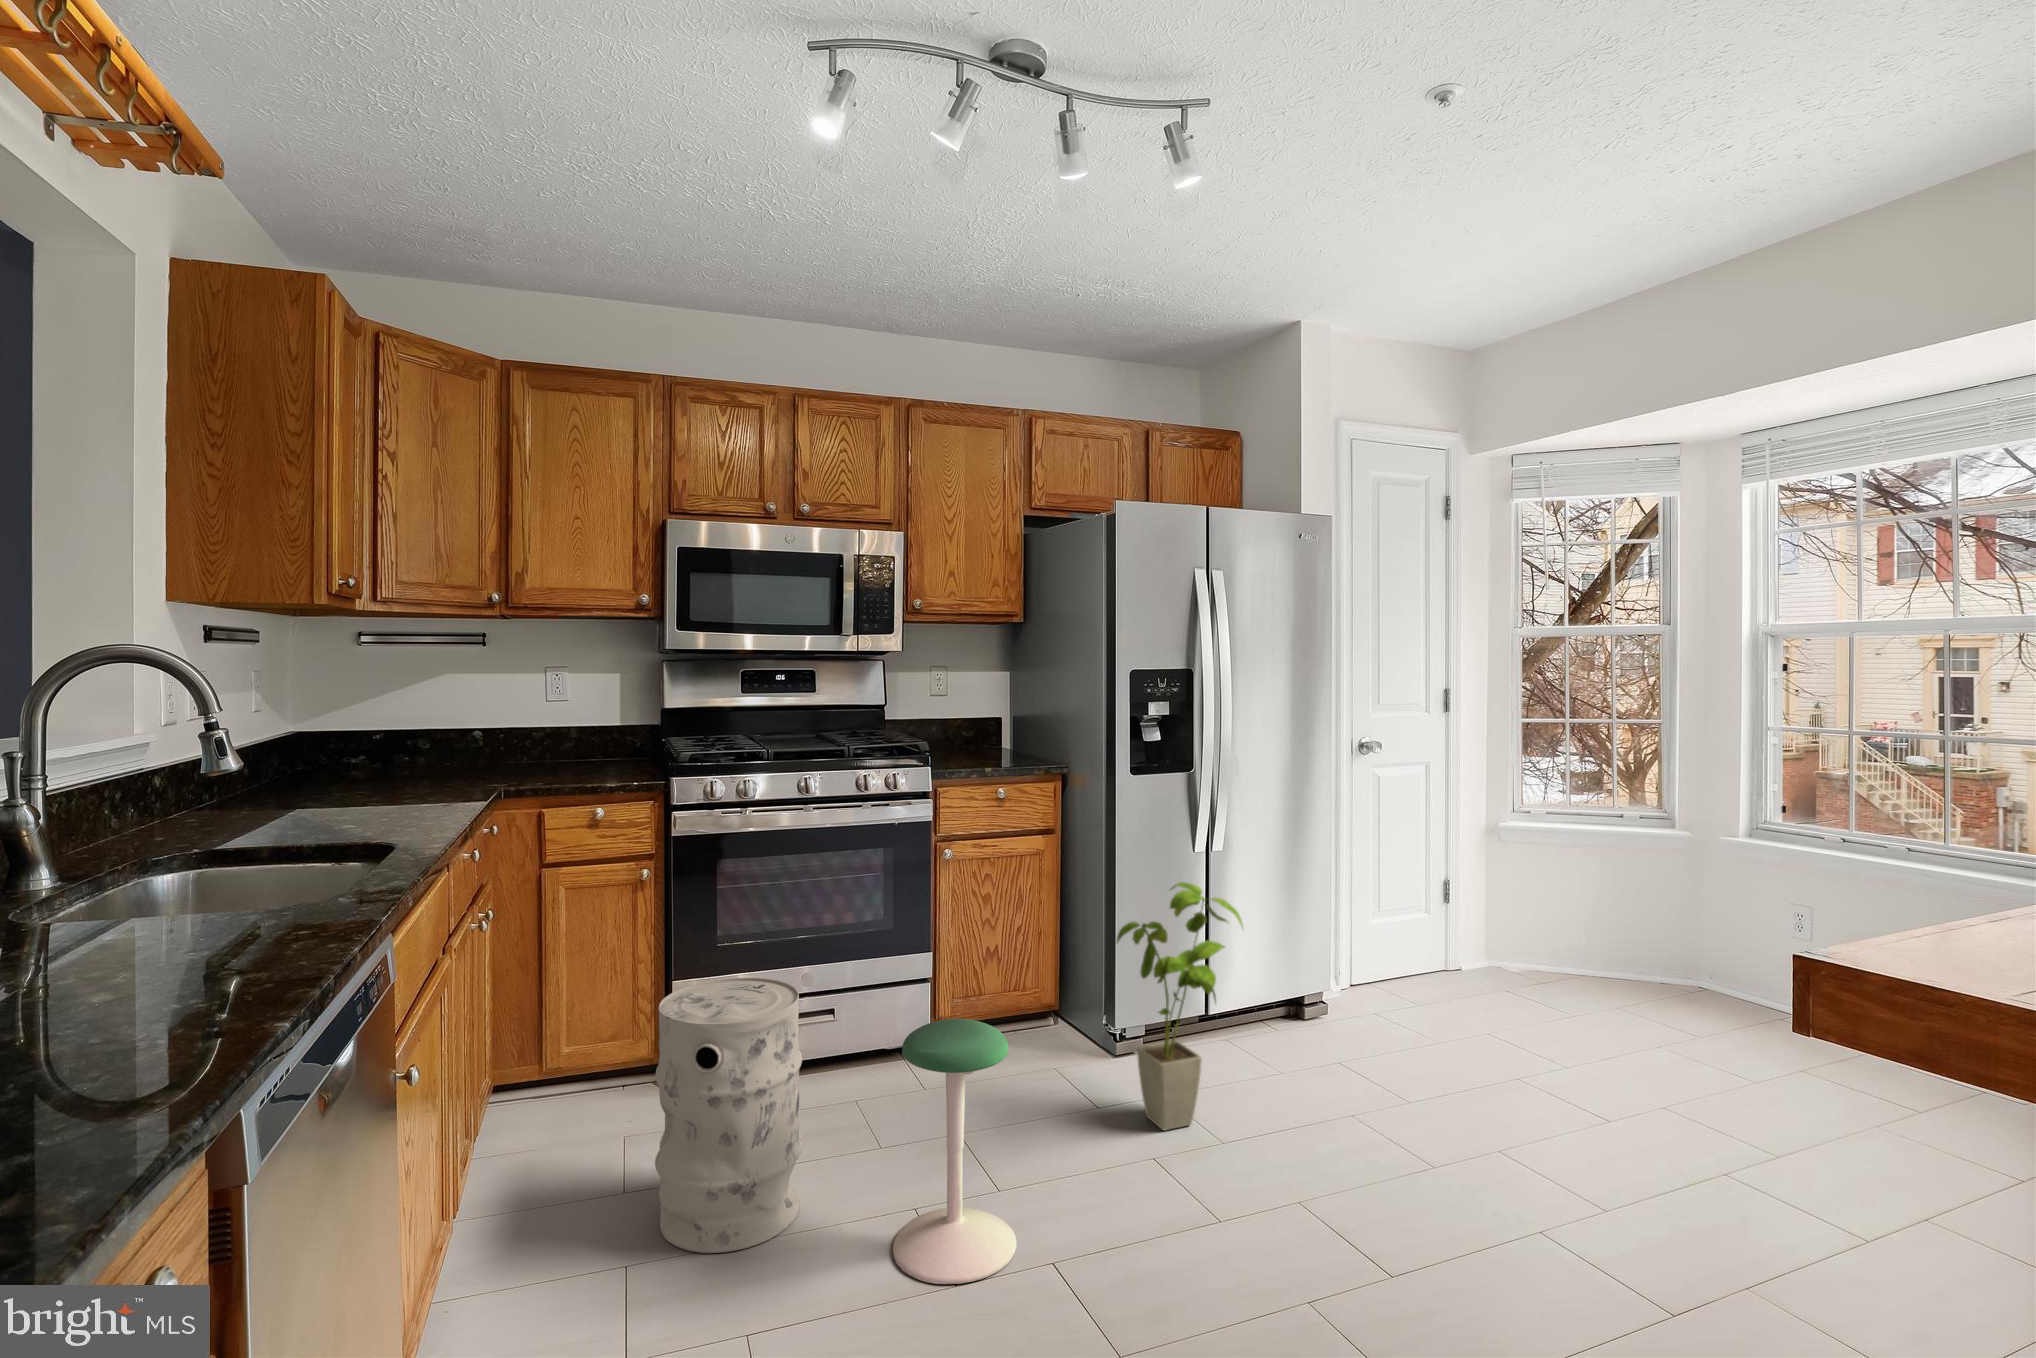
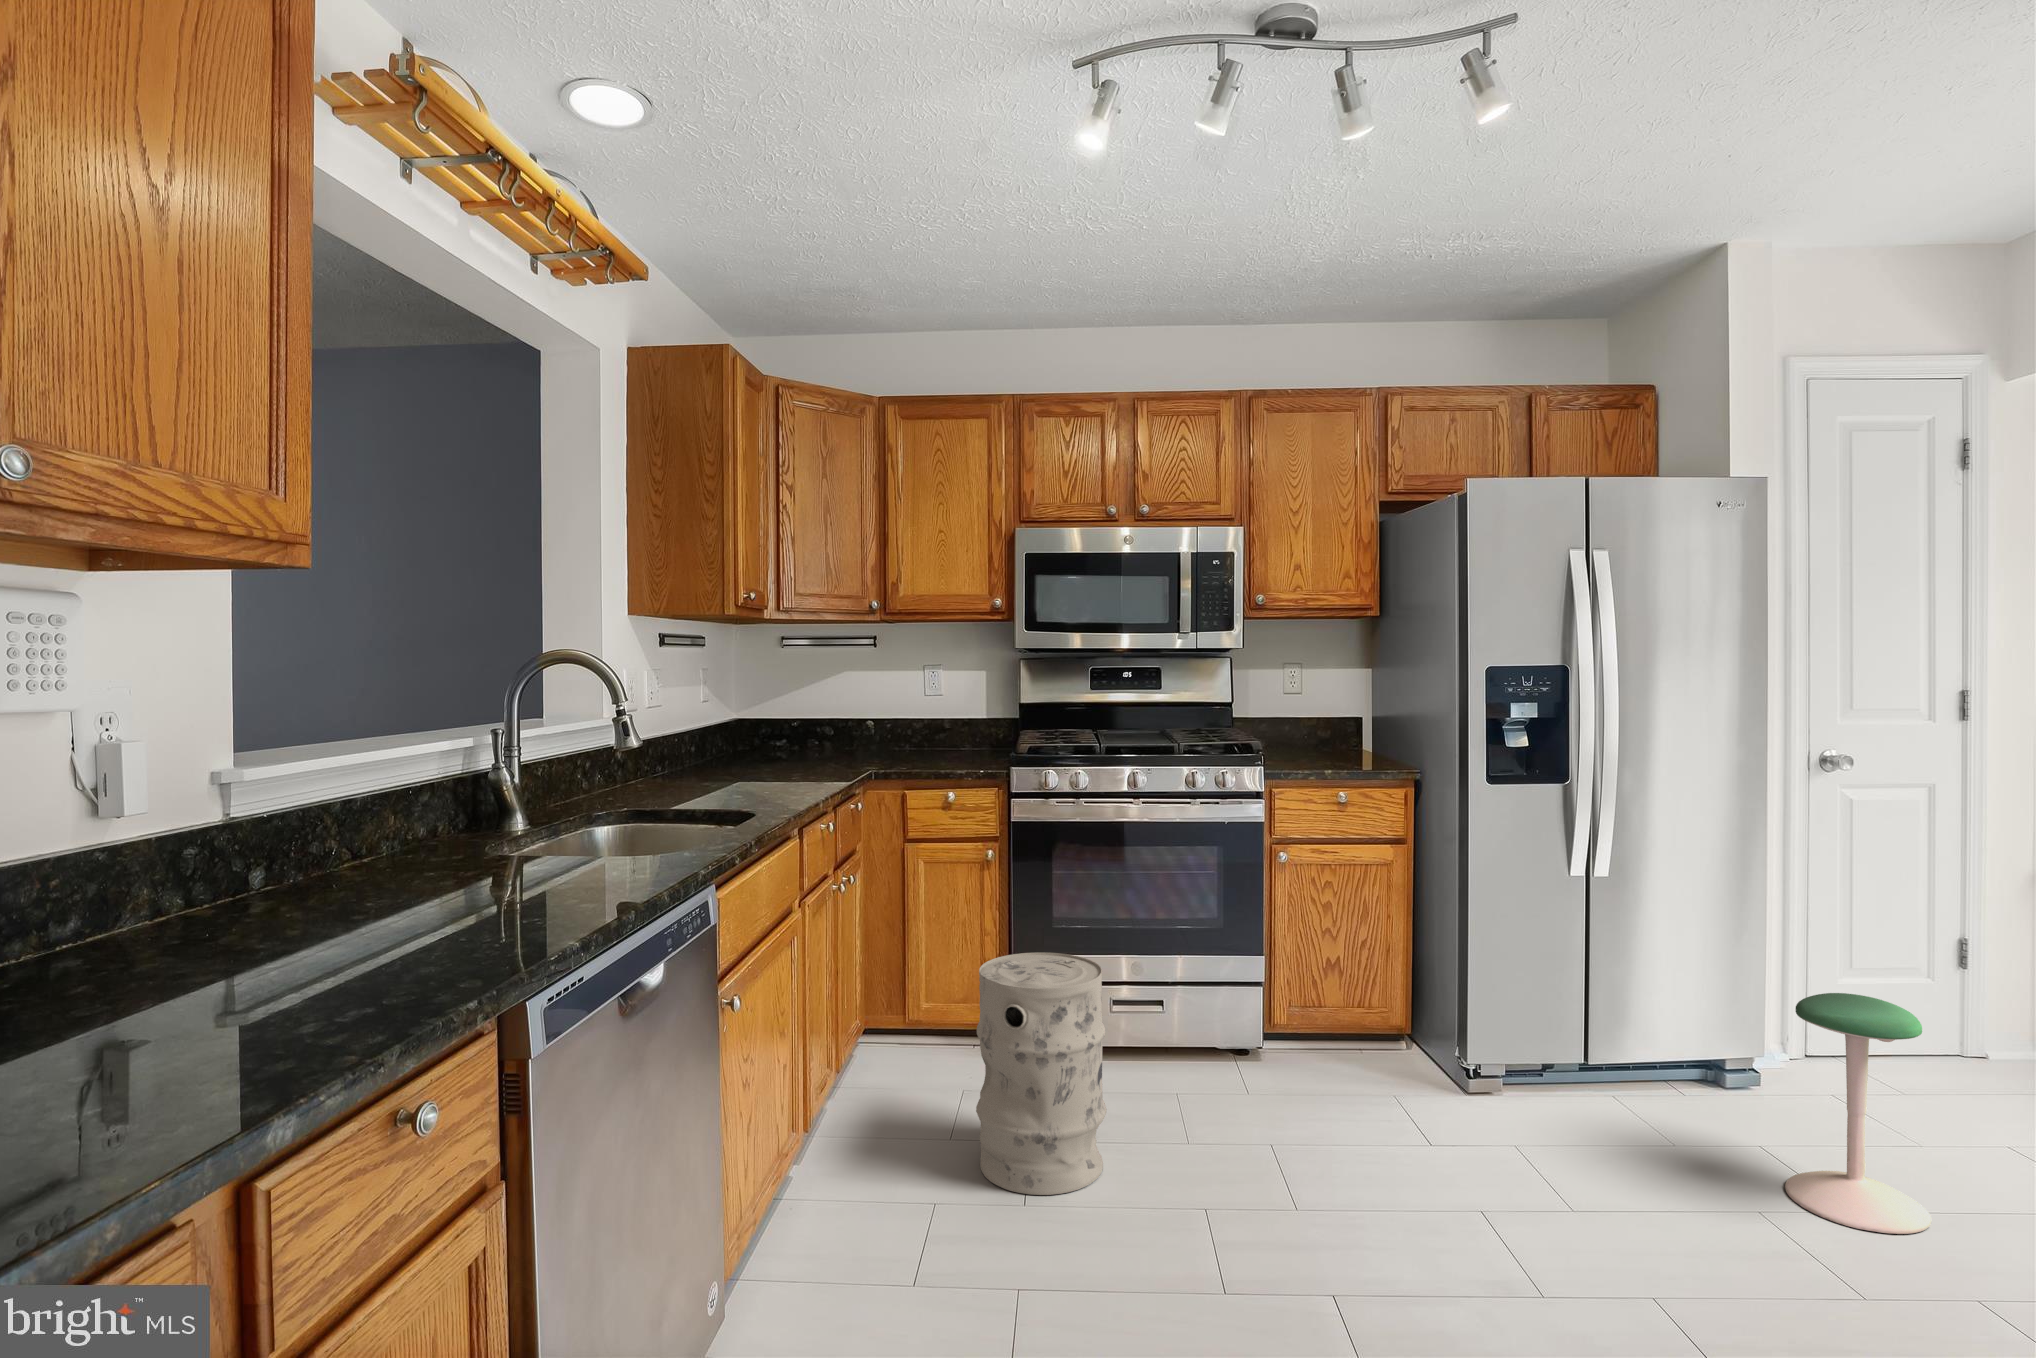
house plant: present [1117,882,1243,1131] -> none [1446,903,1595,1172]
stool: present [893,1019,1017,1284] -> present [1785,993,1931,1234]

